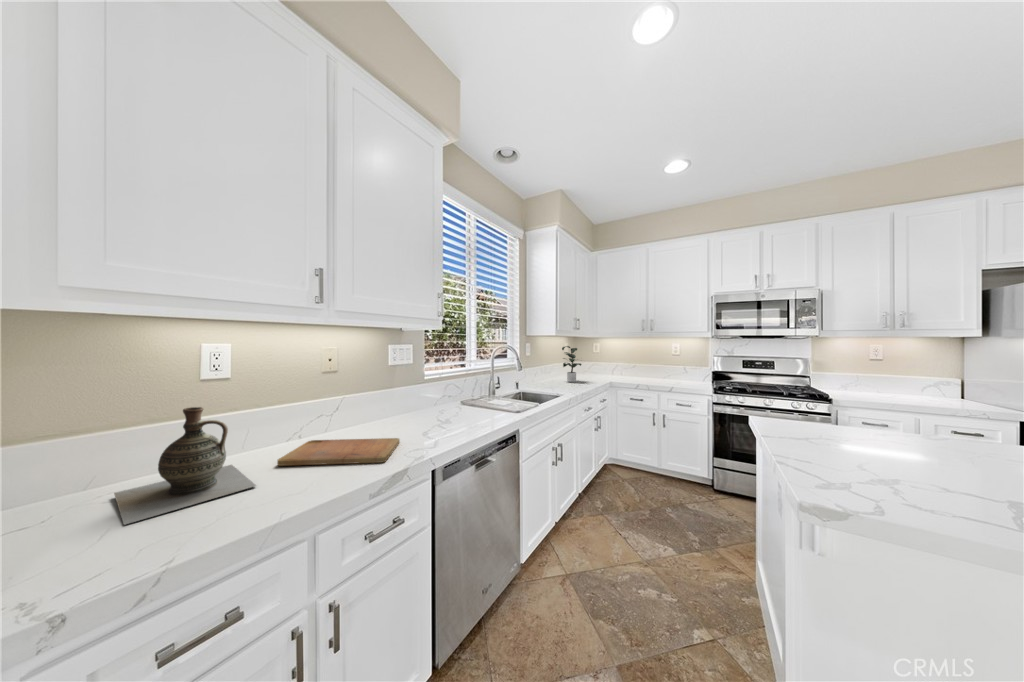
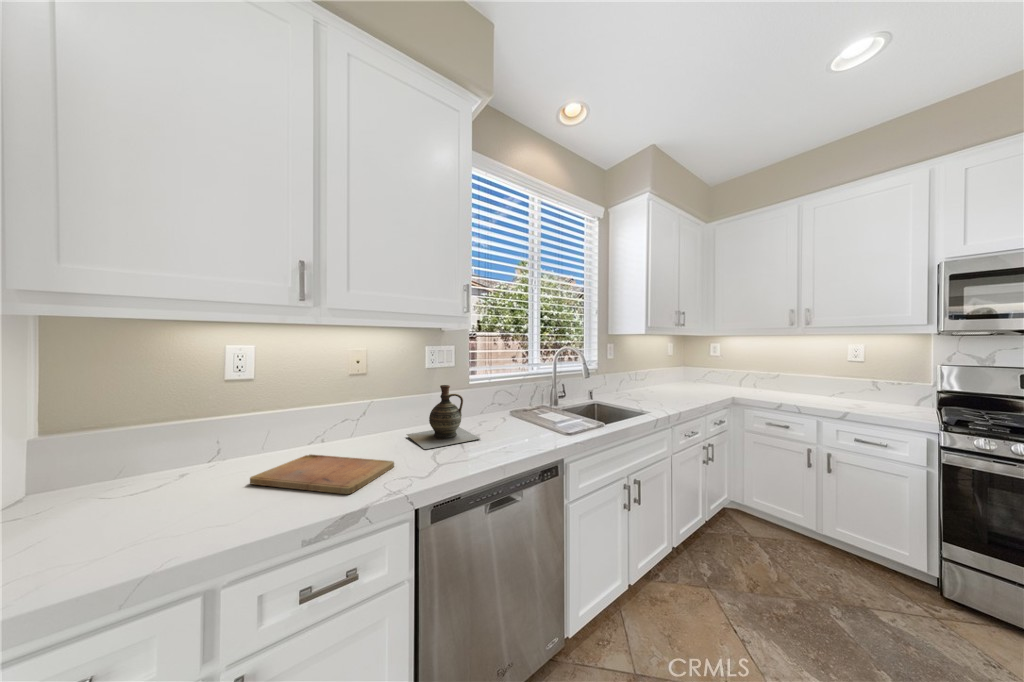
potted plant: present [562,346,581,382] -> none [653,349,696,396]
ceramic jug: present [114,407,256,525] -> present [407,385,480,449]

